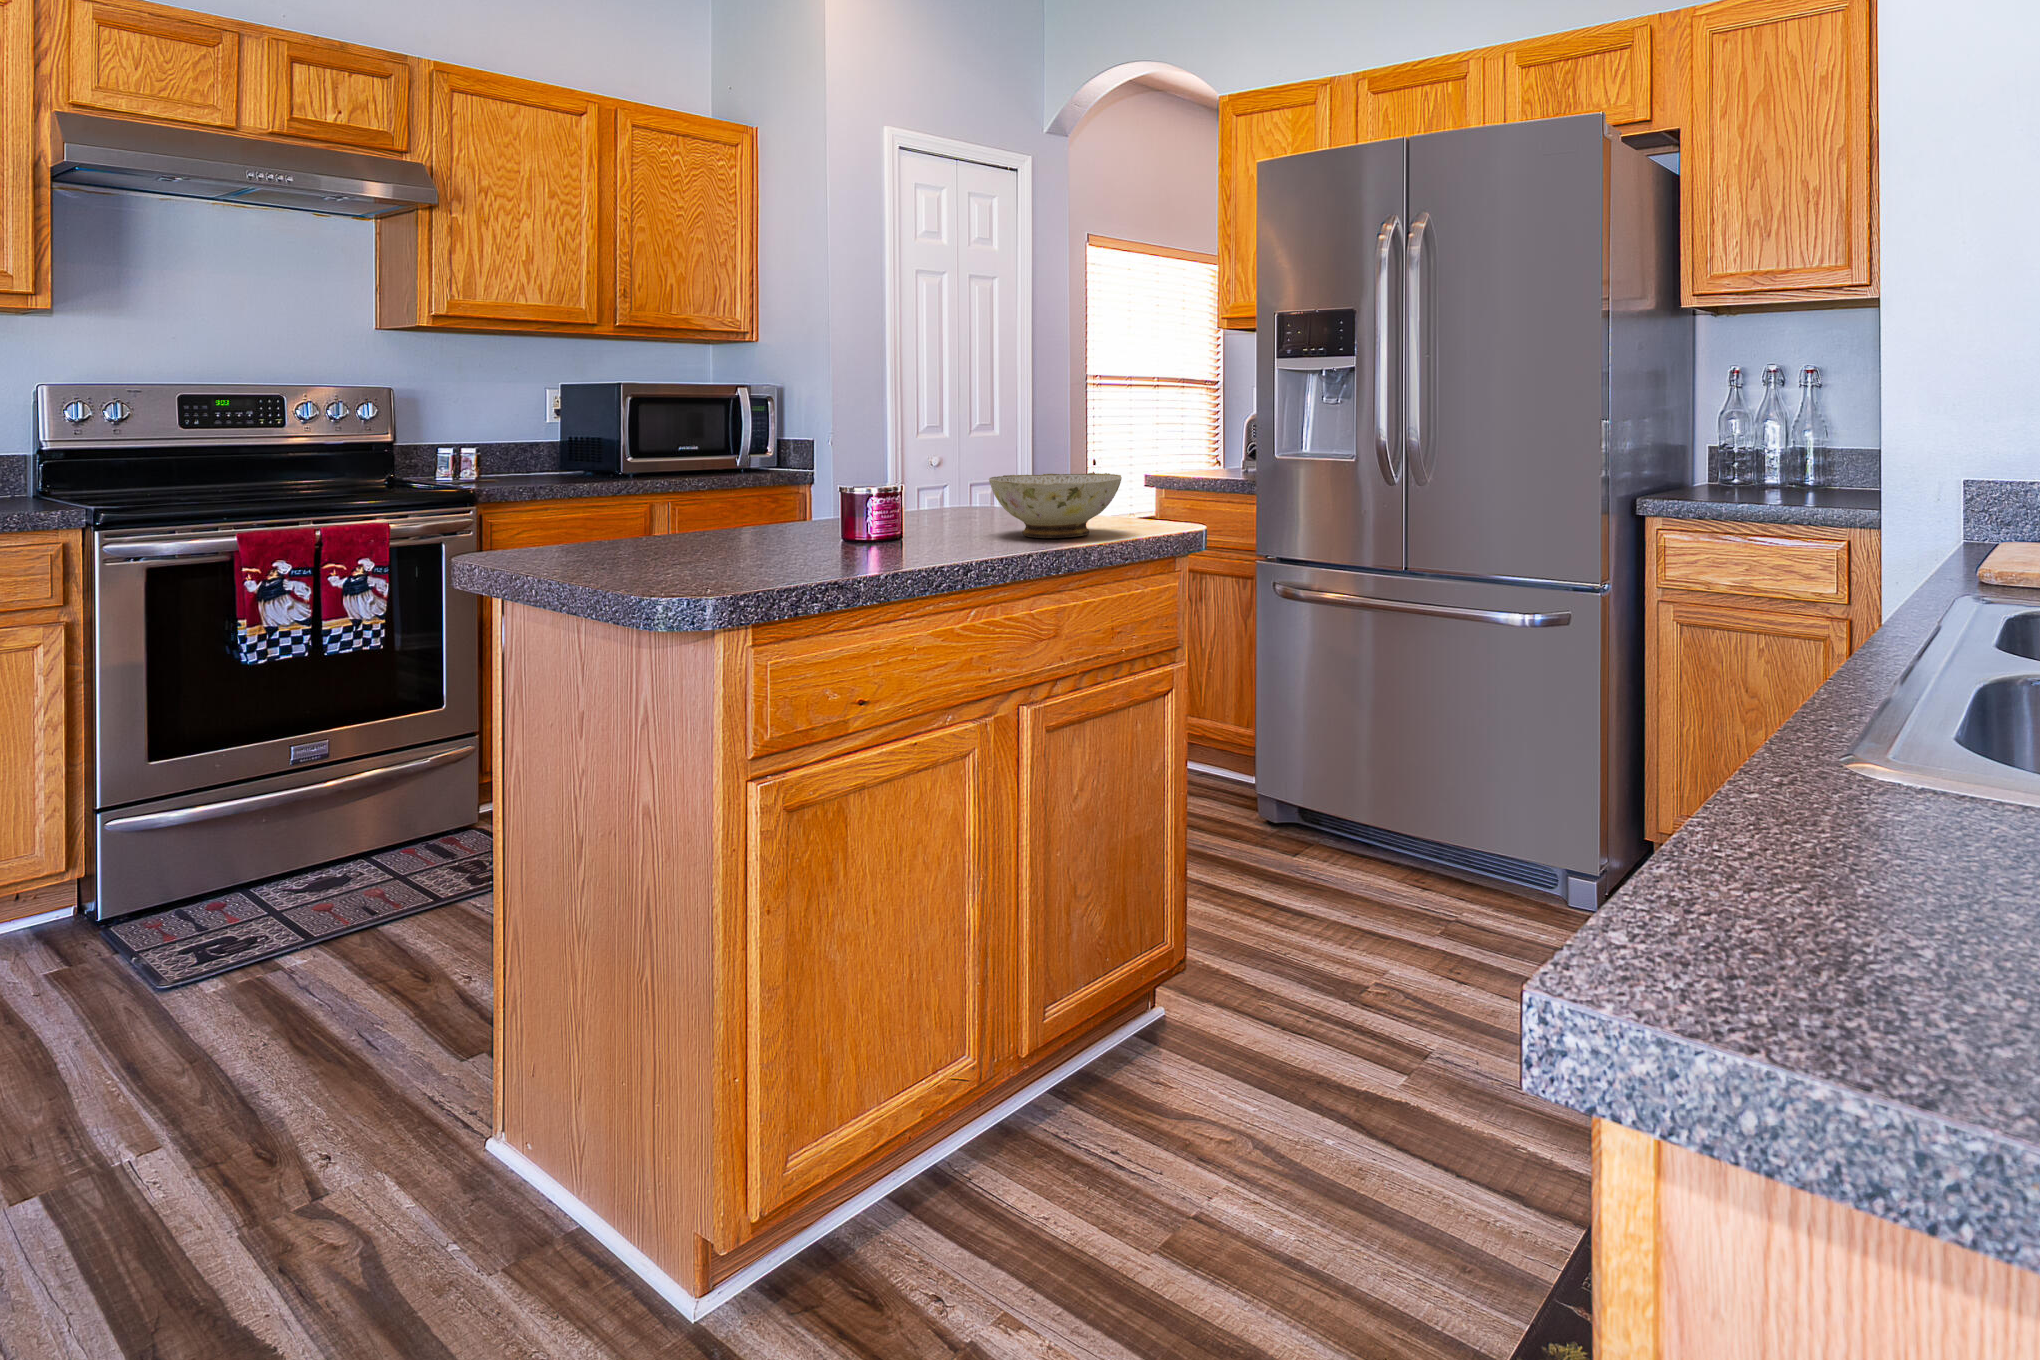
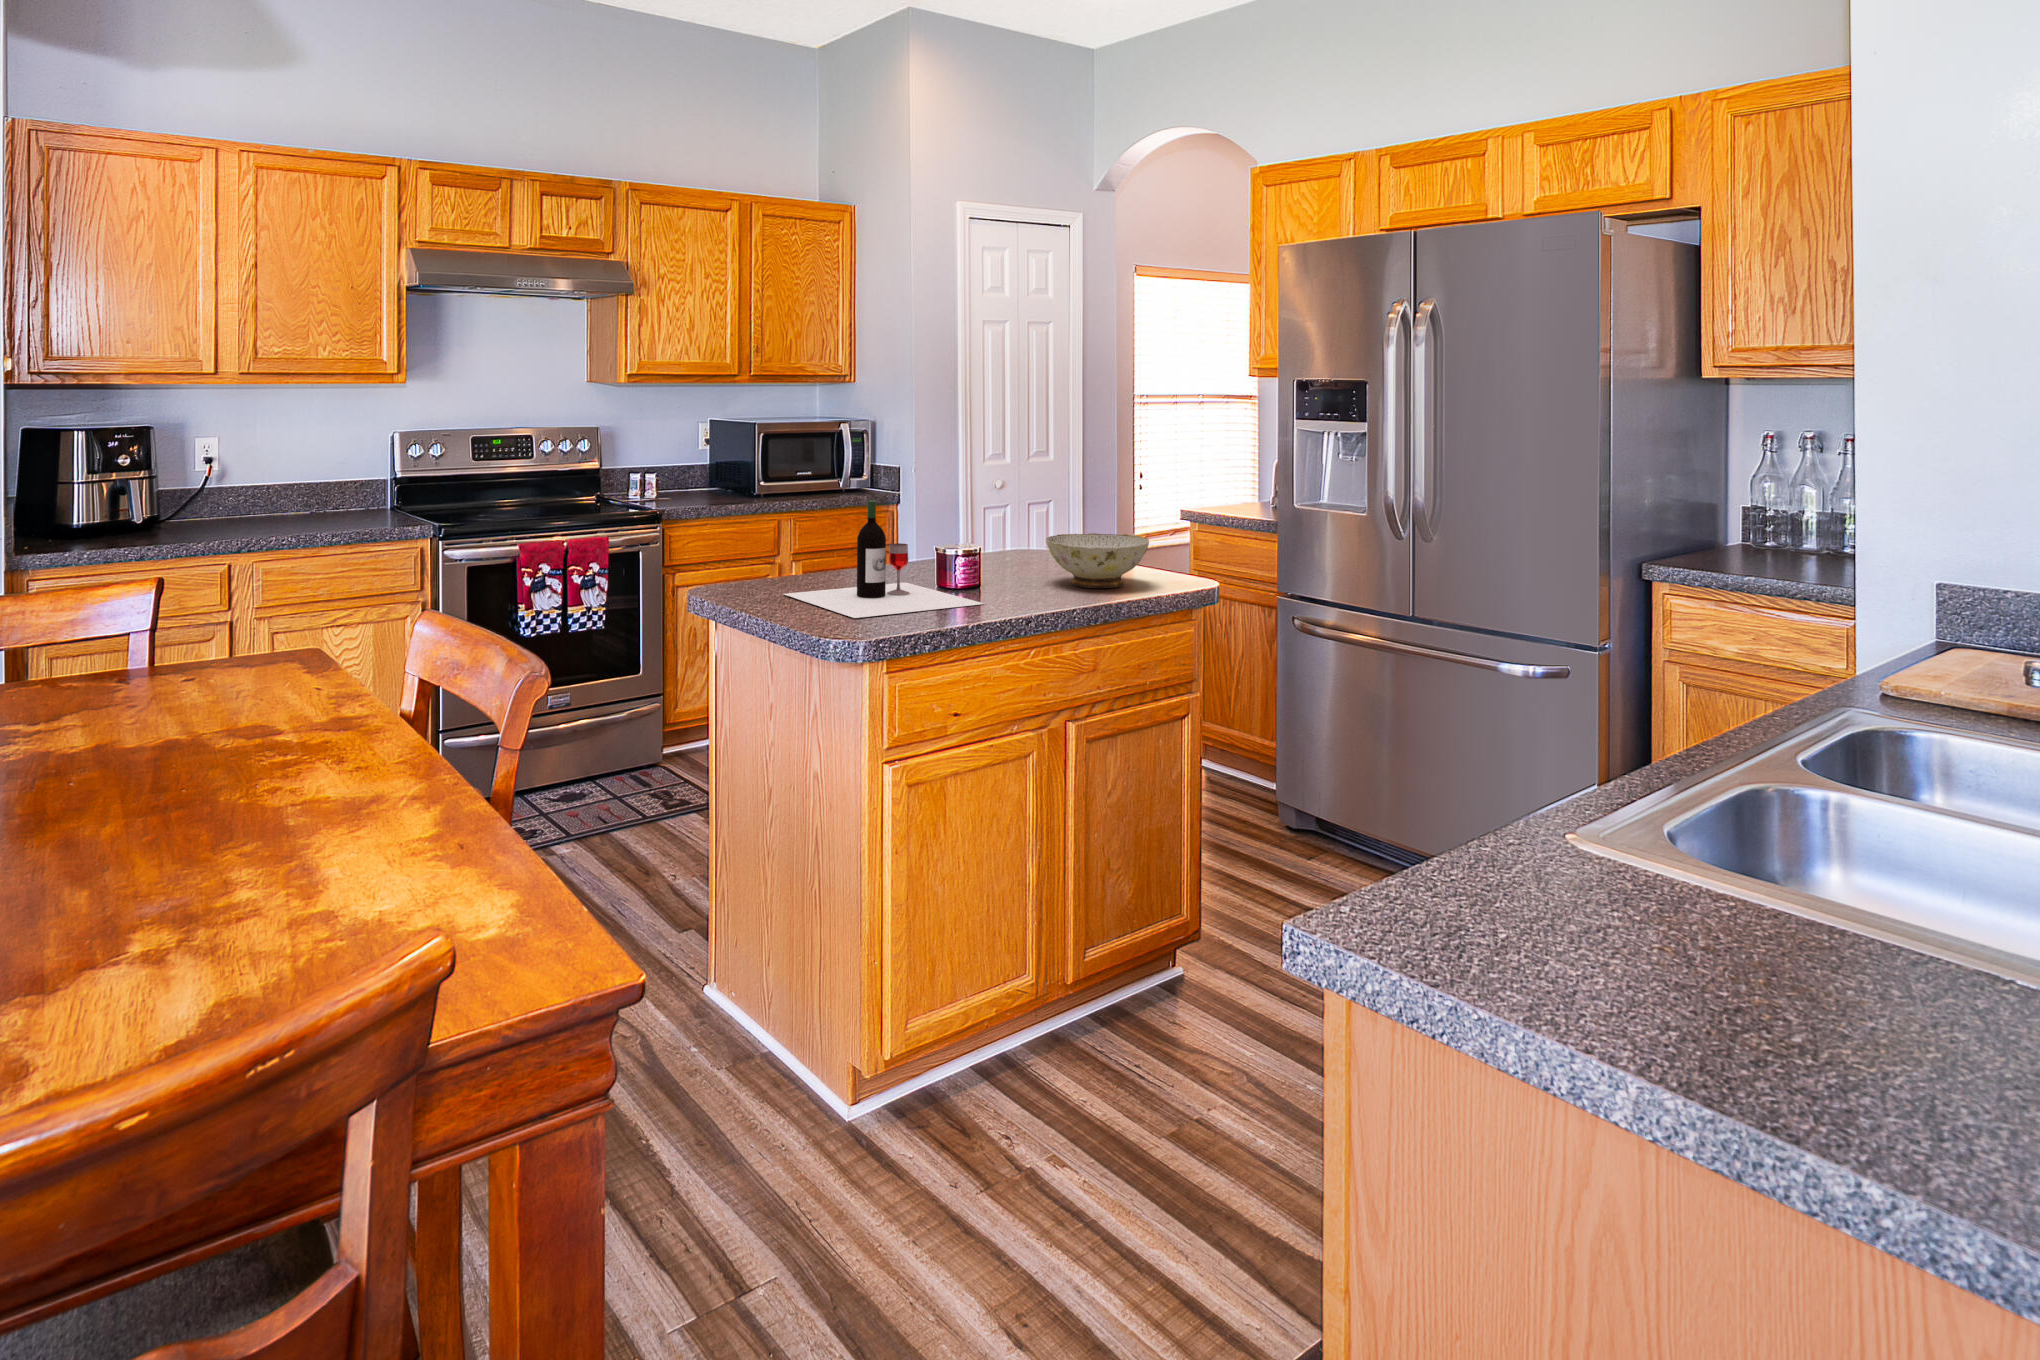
wine bottle: none [608,423,908,579] -> present [784,501,984,618]

